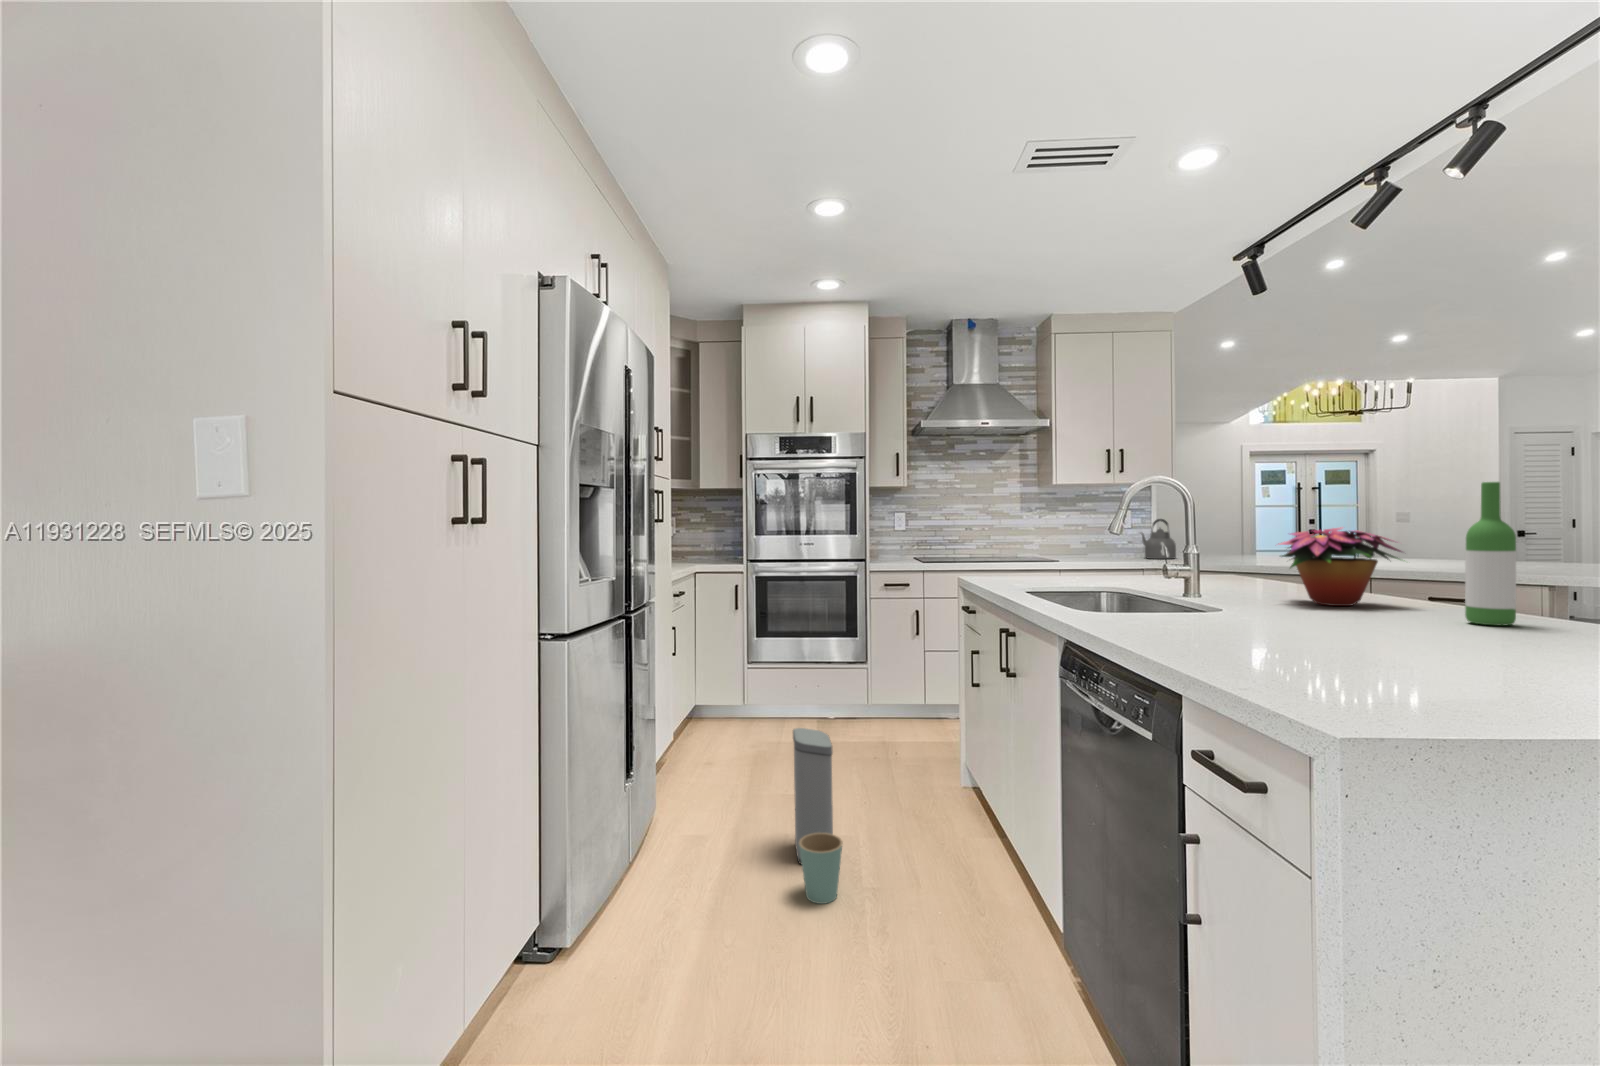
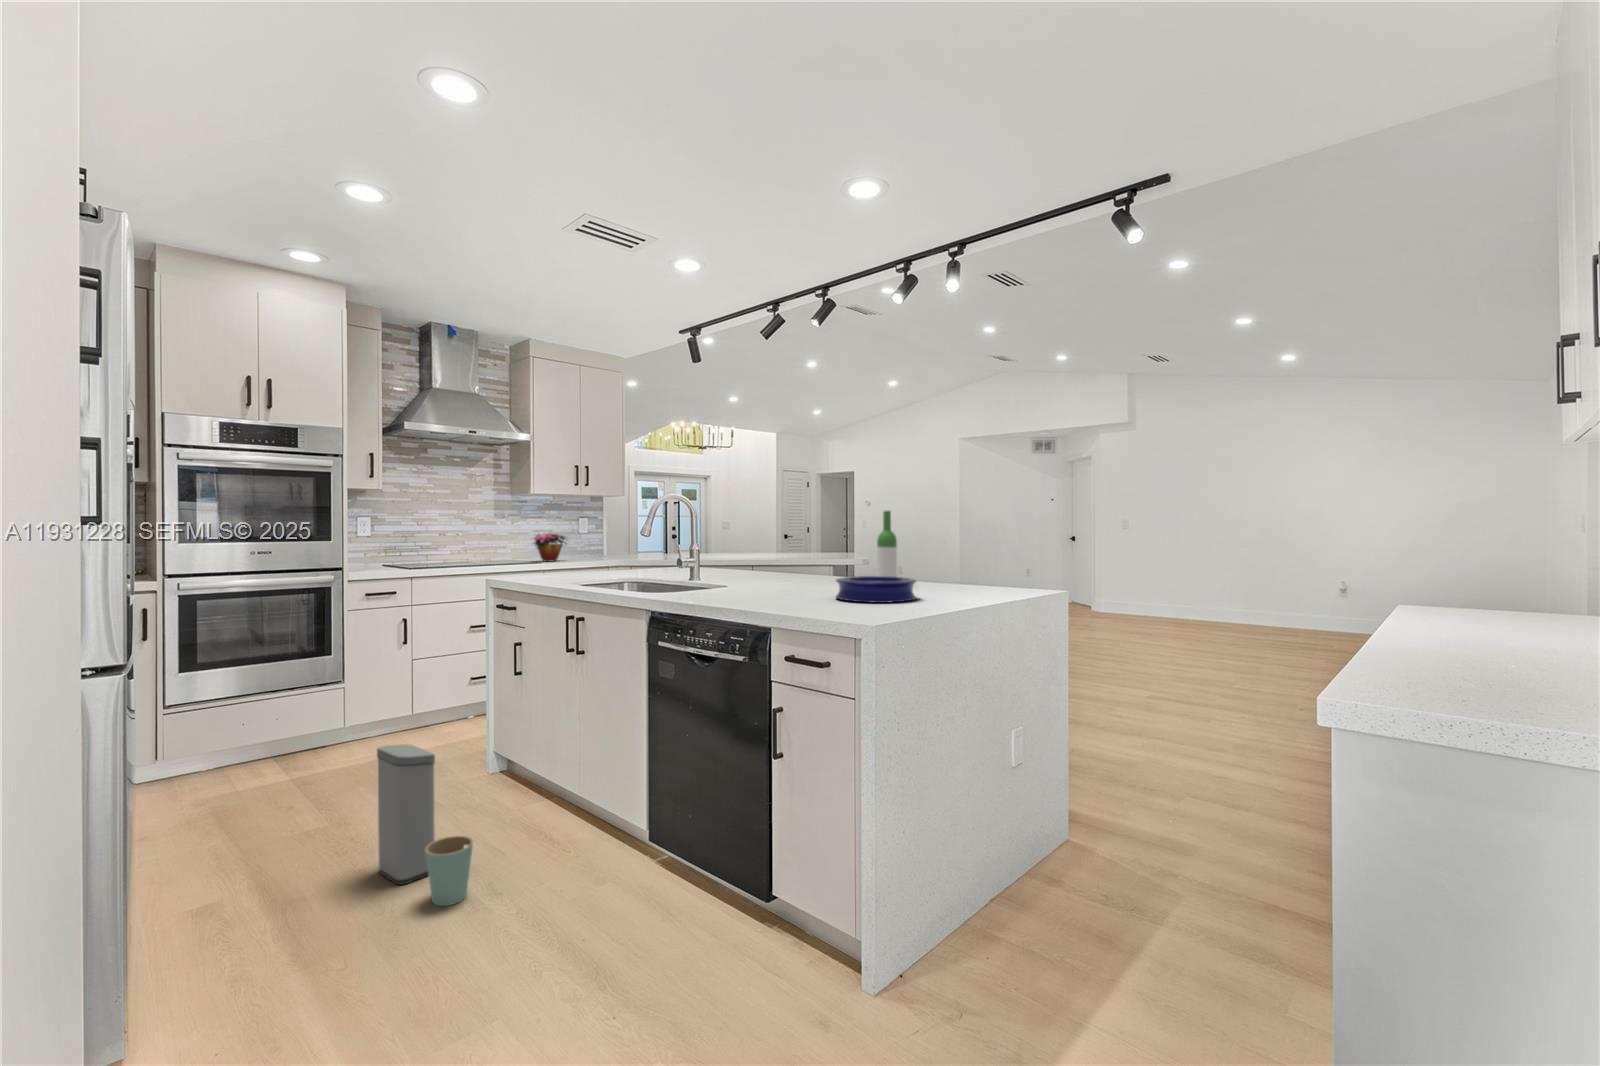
kettle: present [1141,519,1176,559] -> none [602,527,633,561]
flower arrangement: present [1279,527,1402,606] -> present [531,533,567,562]
plate: none [1291,603,1488,660] -> present [836,576,916,603]

